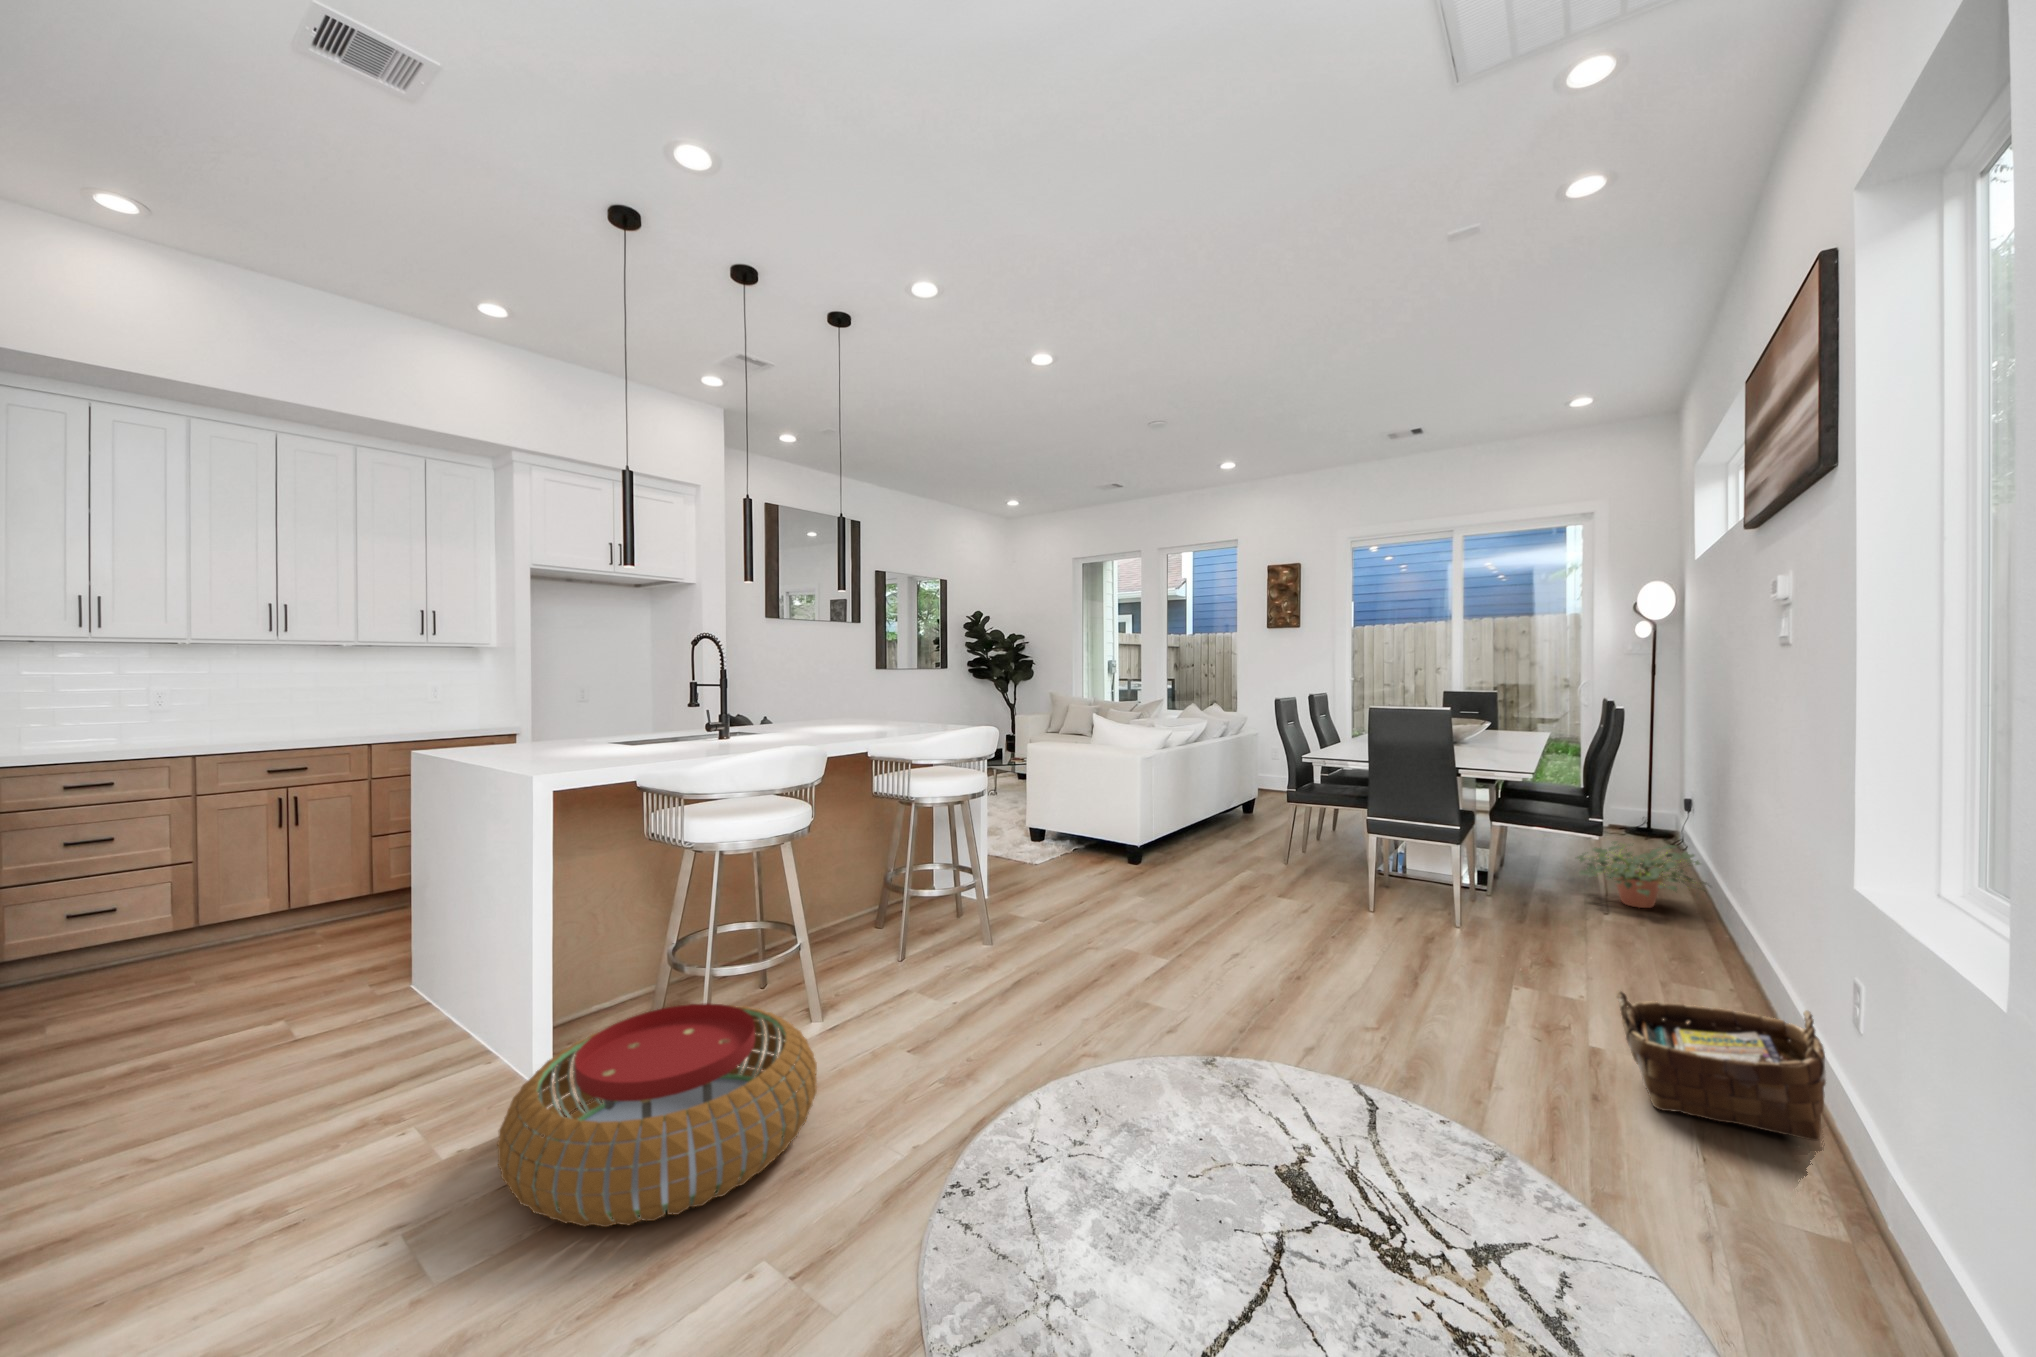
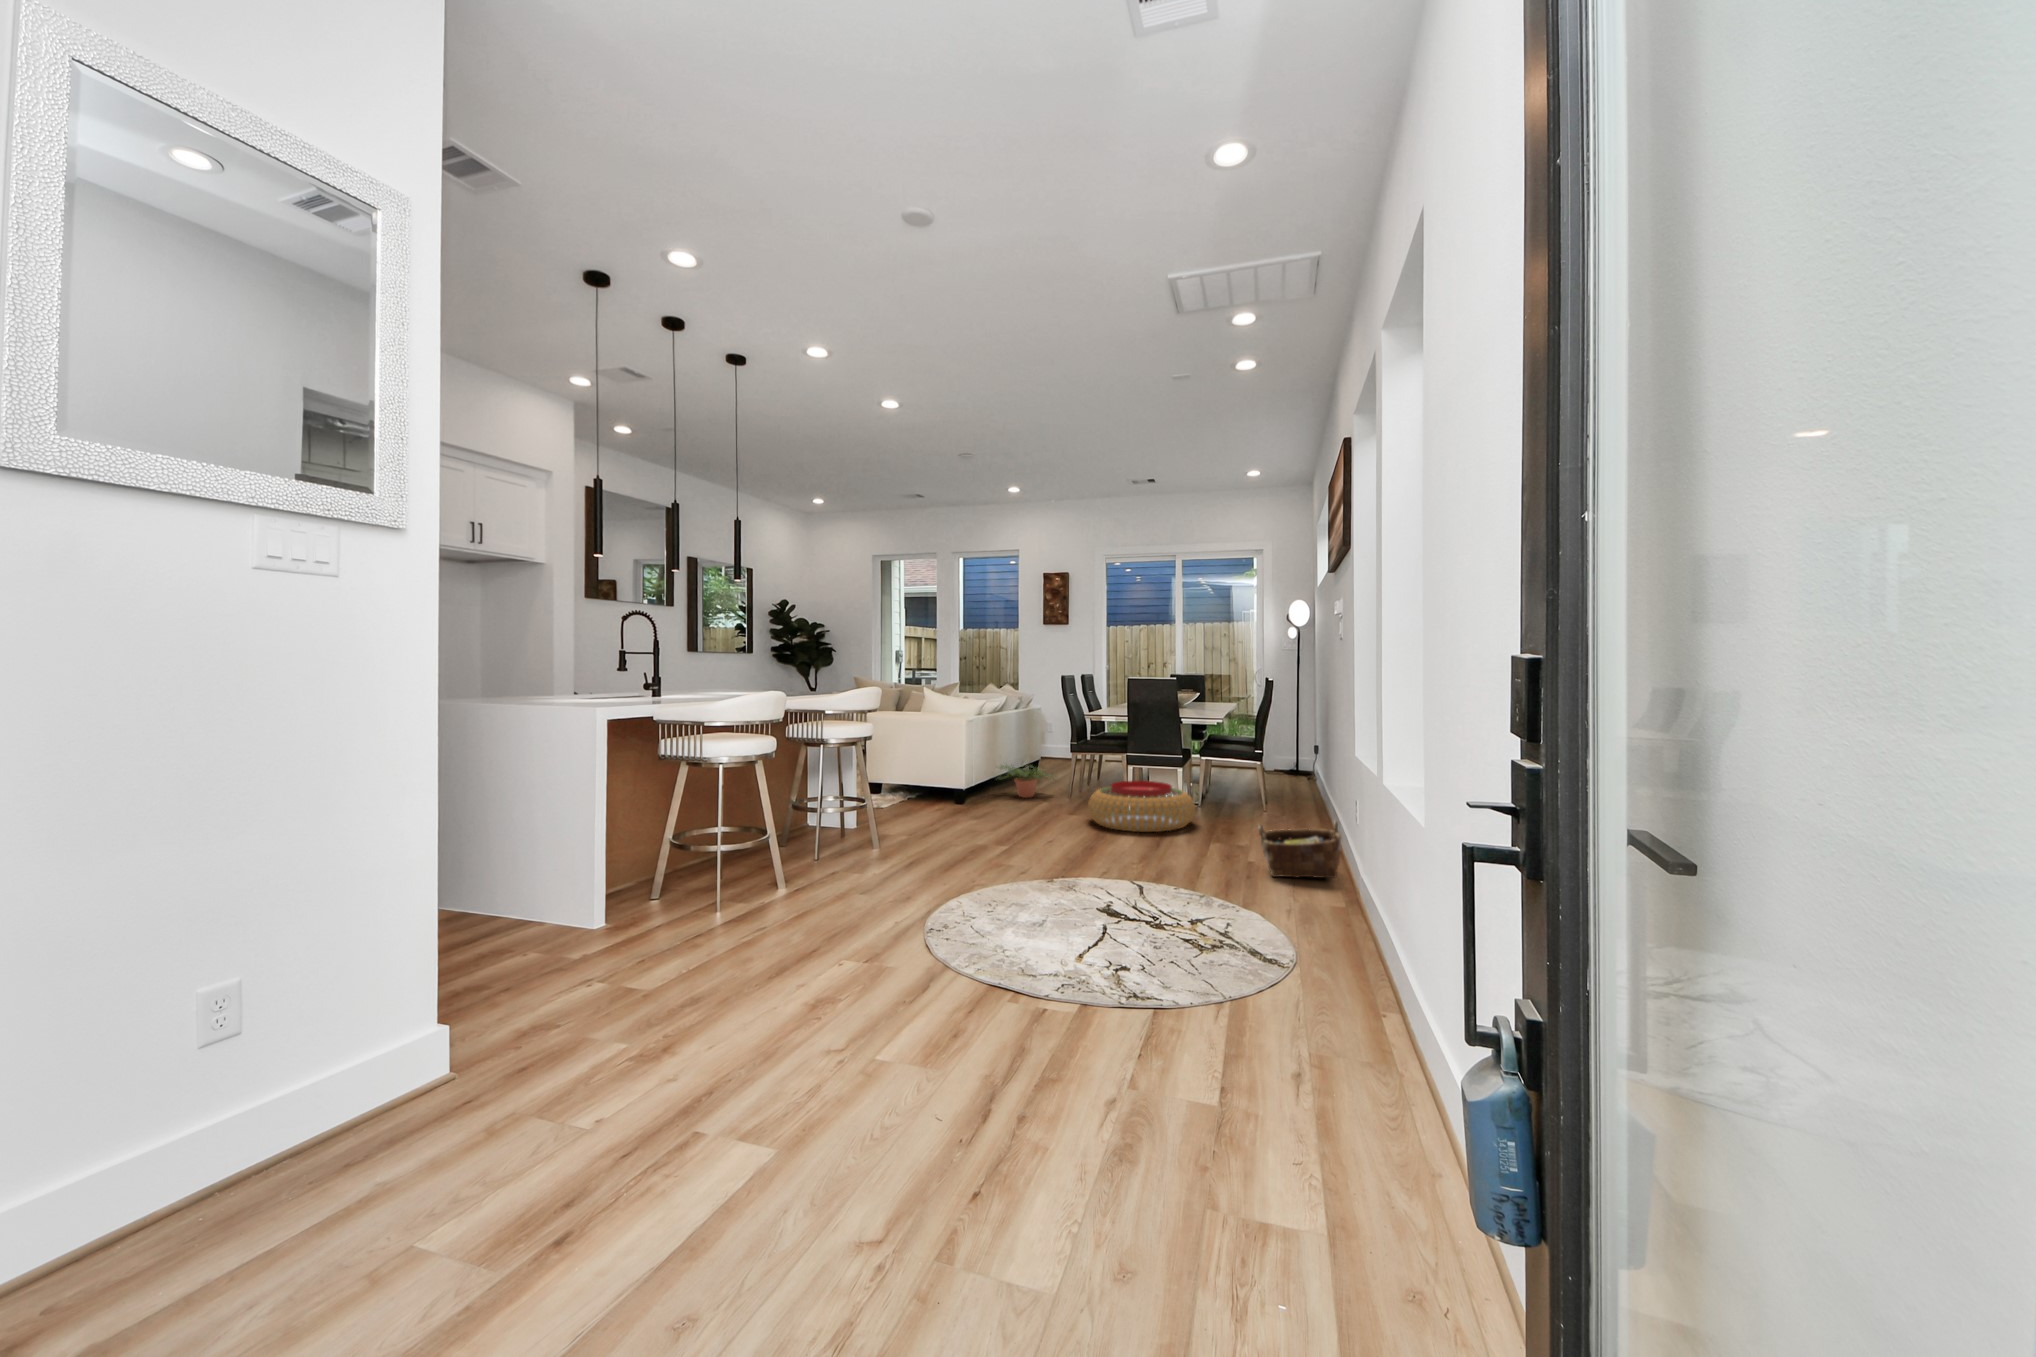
potted plant: present [1577,841,1707,908] -> present [999,765,1054,798]
pouf: present [498,1003,817,1227] -> present [1088,781,1195,832]

